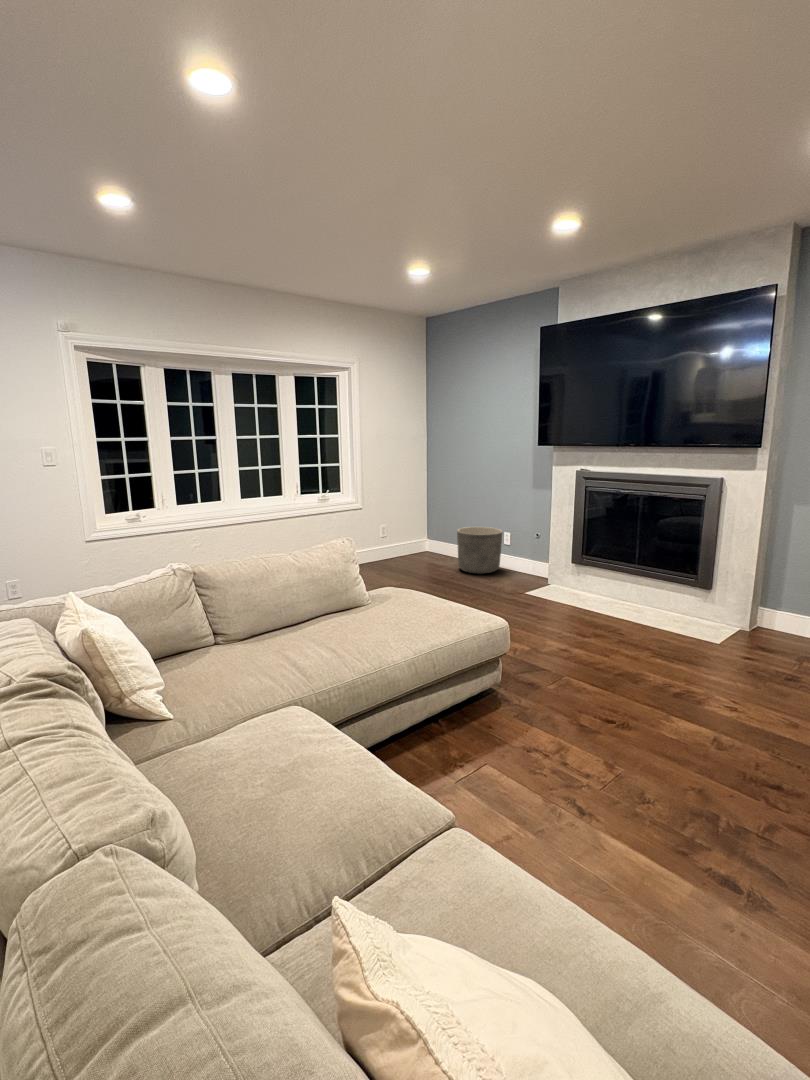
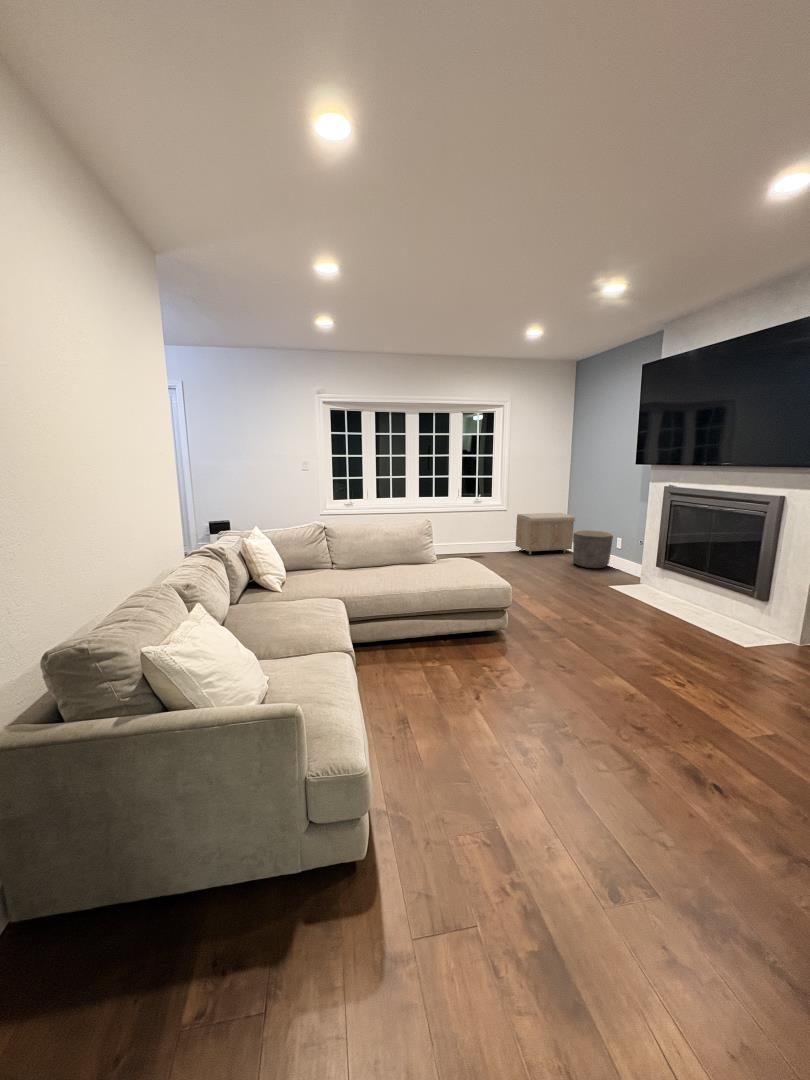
storage bench: none [375,508,444,564] -> present [516,513,575,554]

